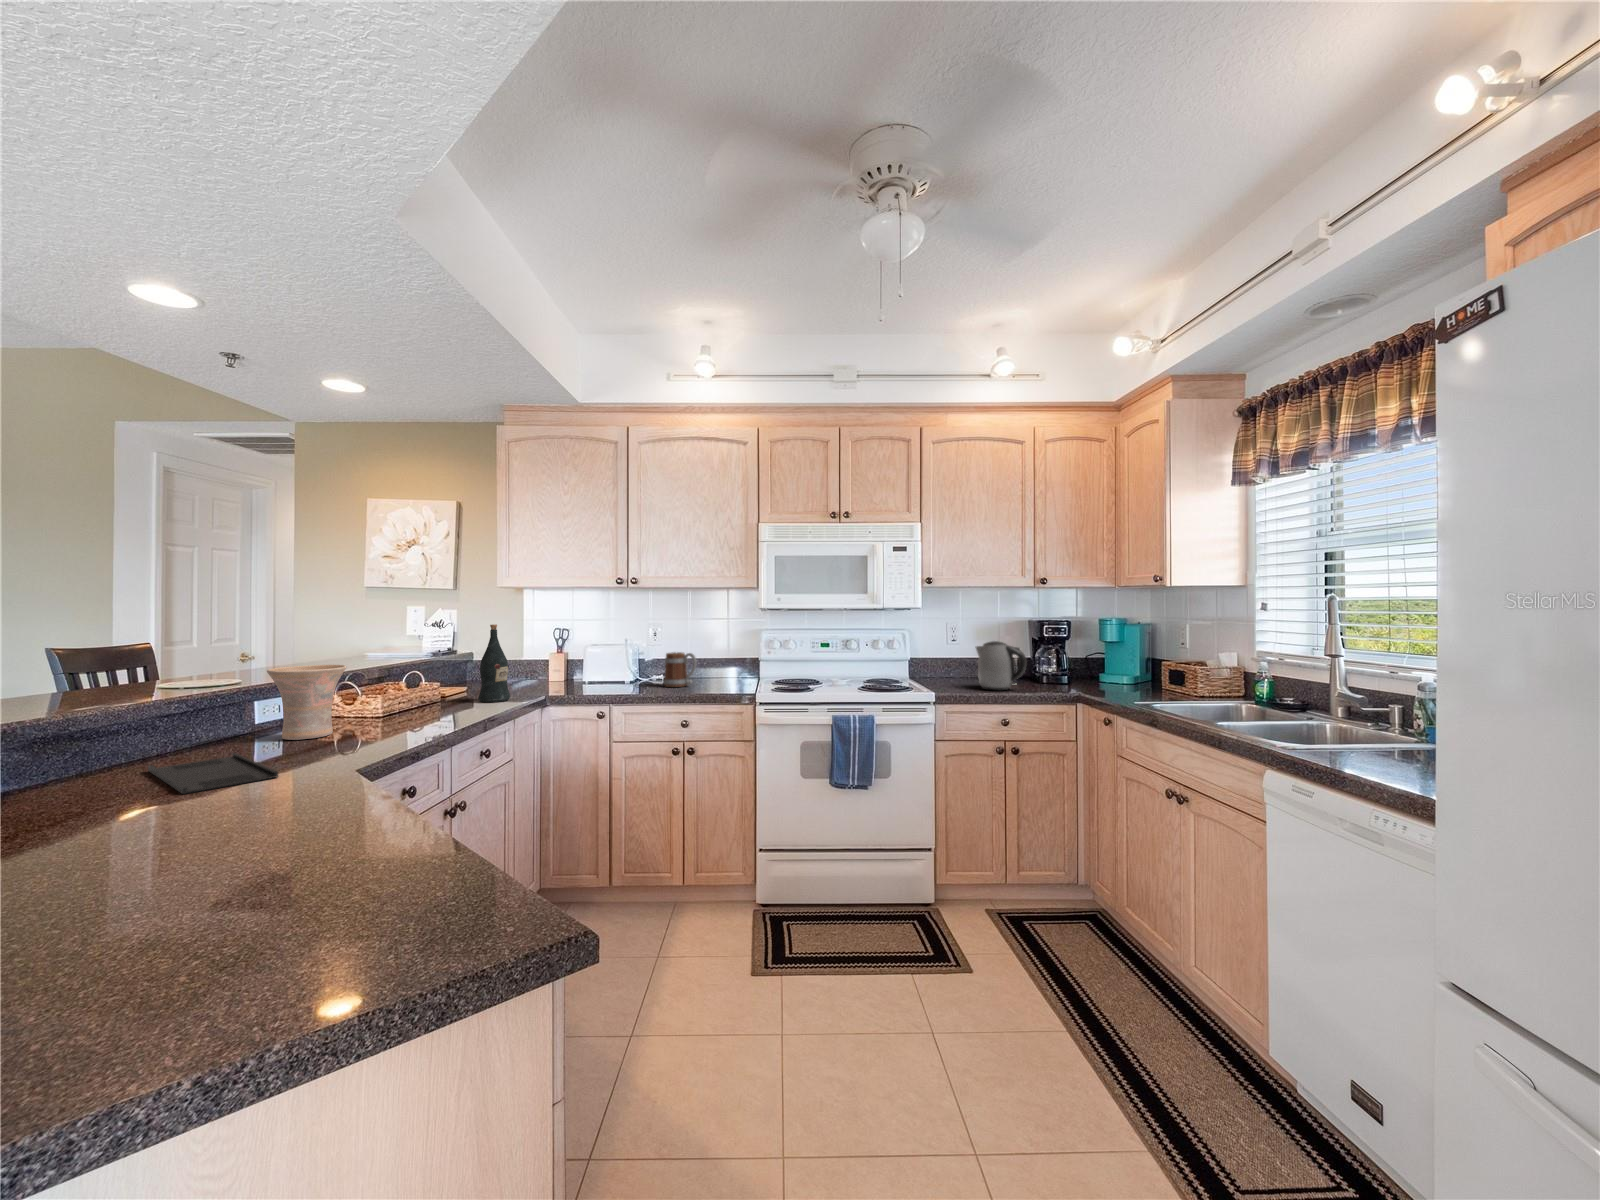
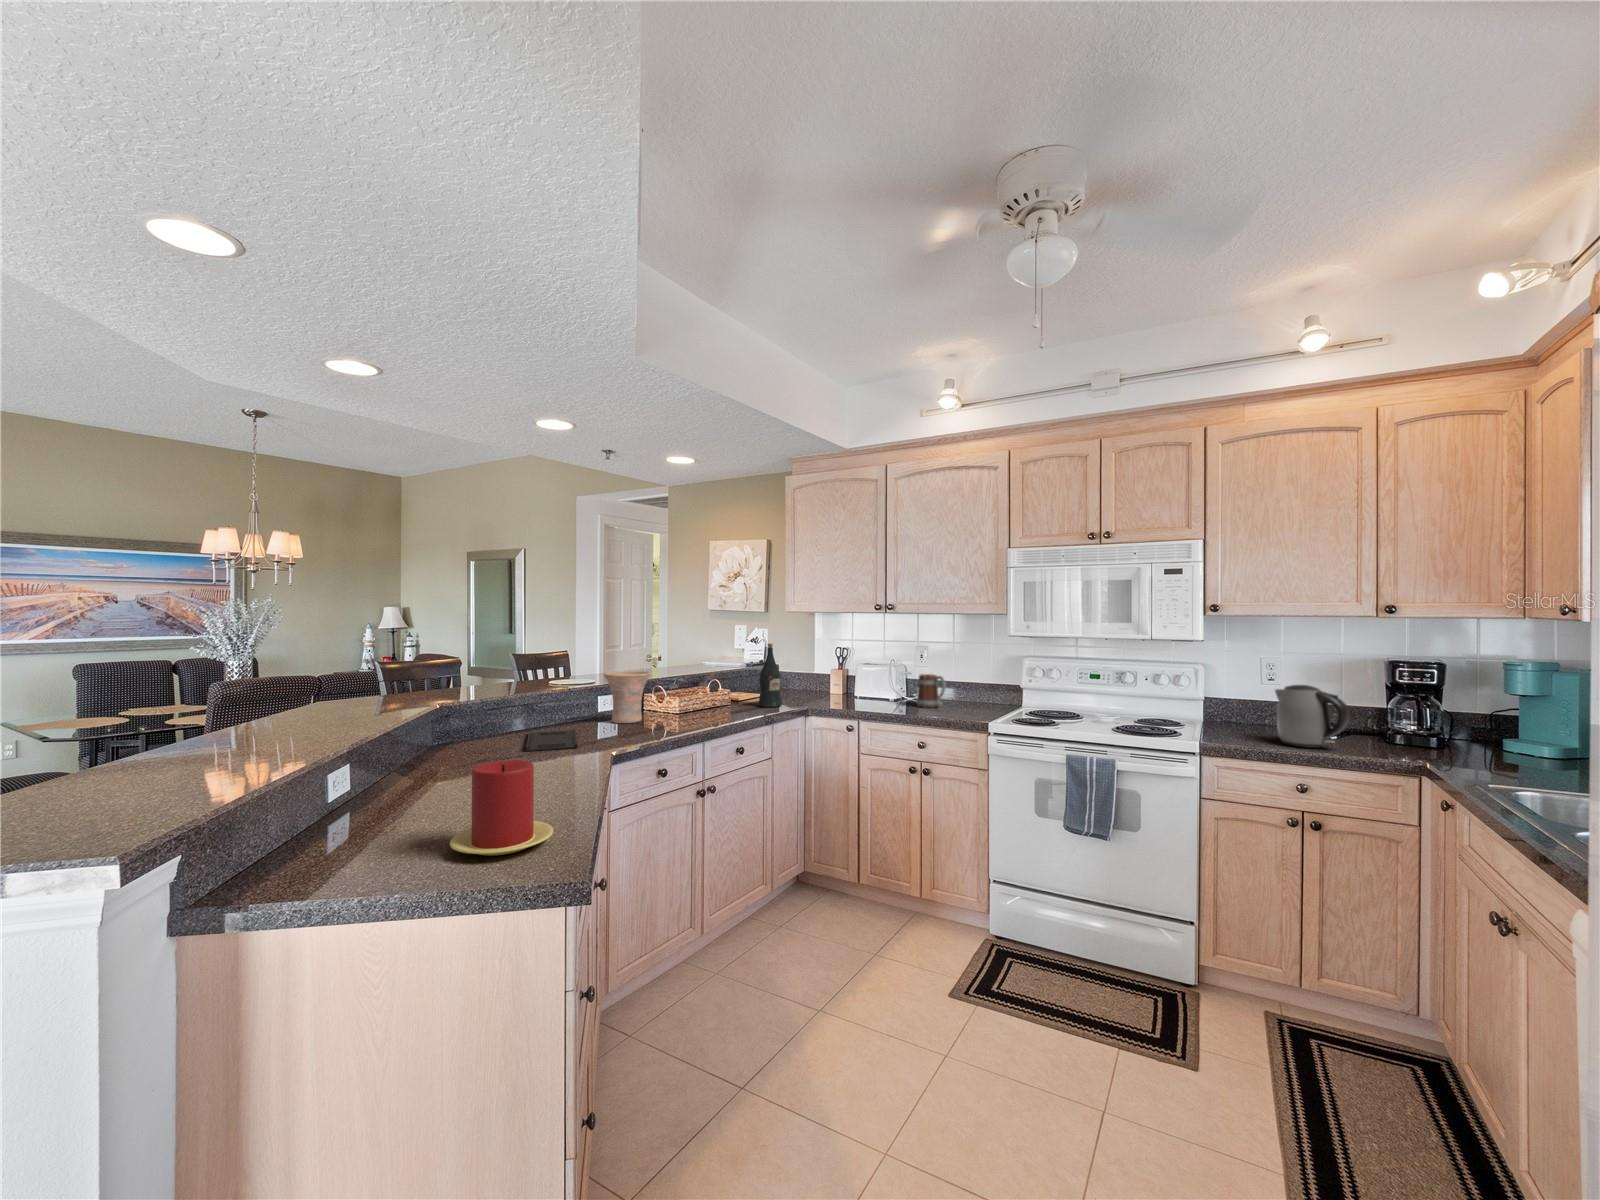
candle: none [277,784,457,947] -> present [450,760,553,856]

